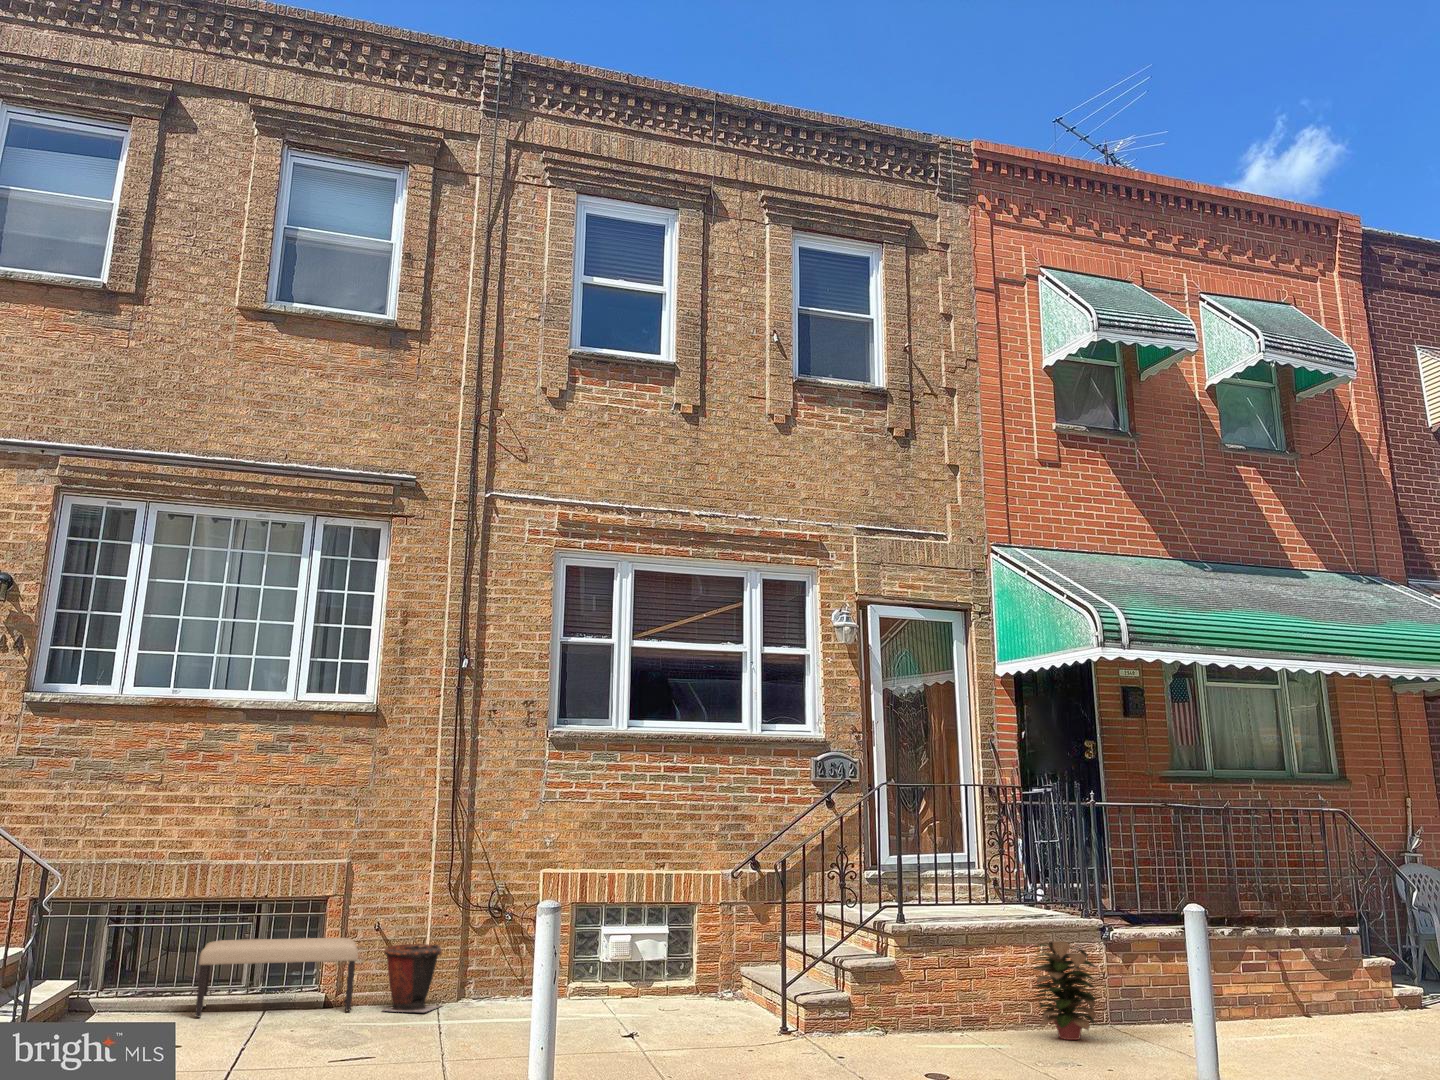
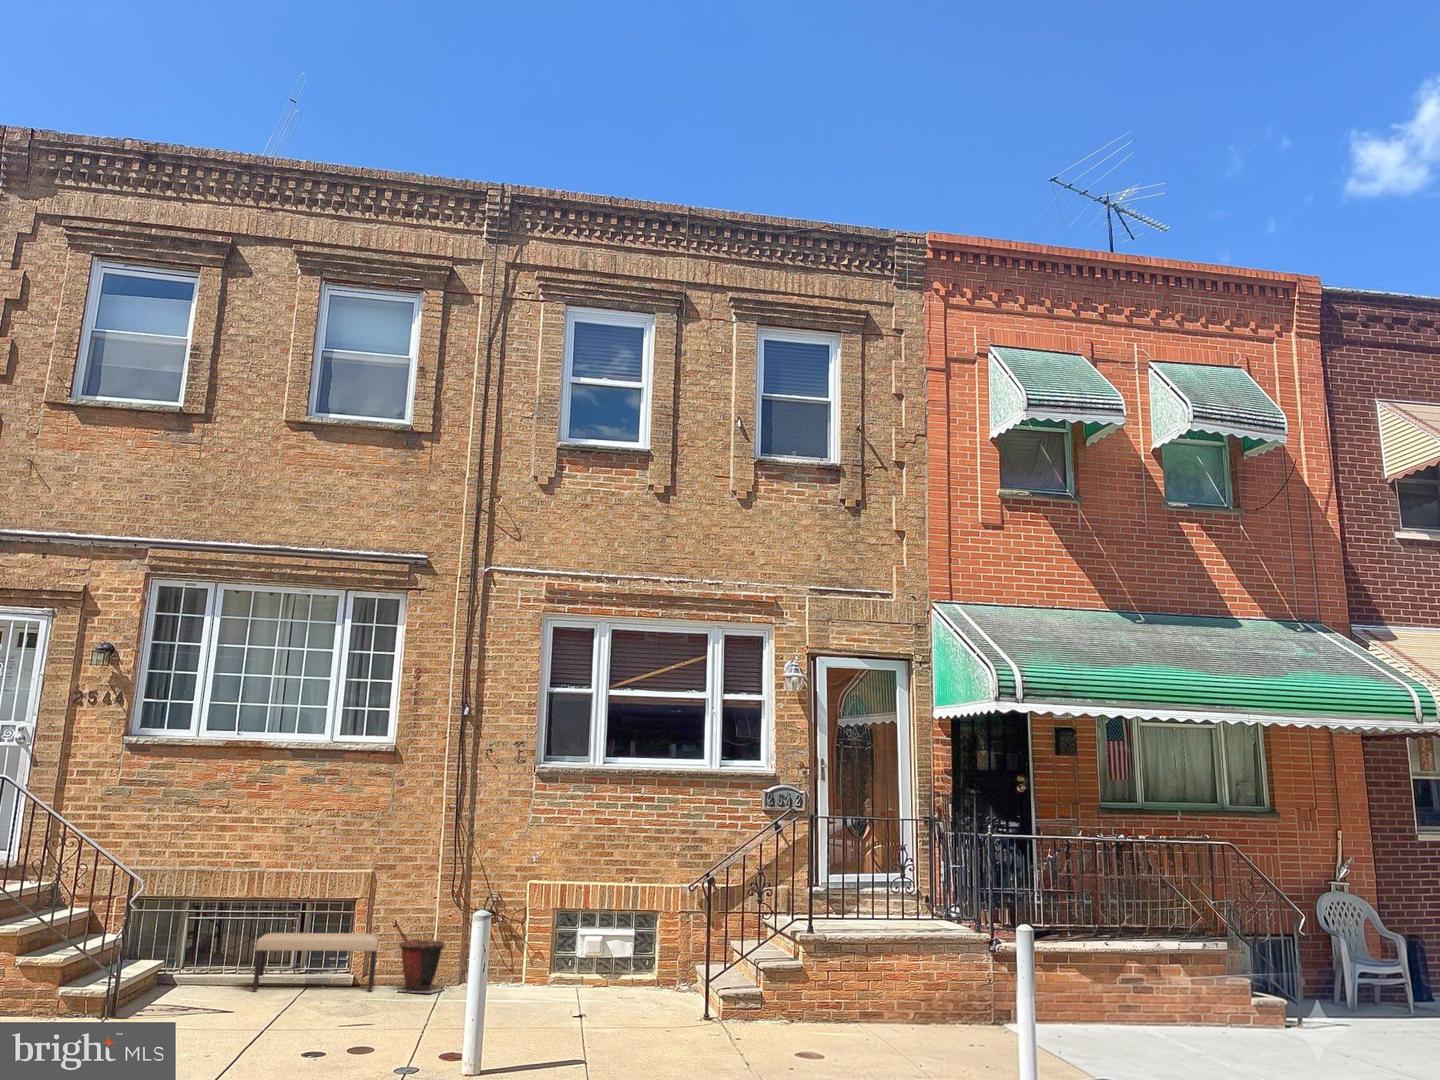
decorative plant: present [1033,941,1096,1040] -> none [913,947,967,1027]

